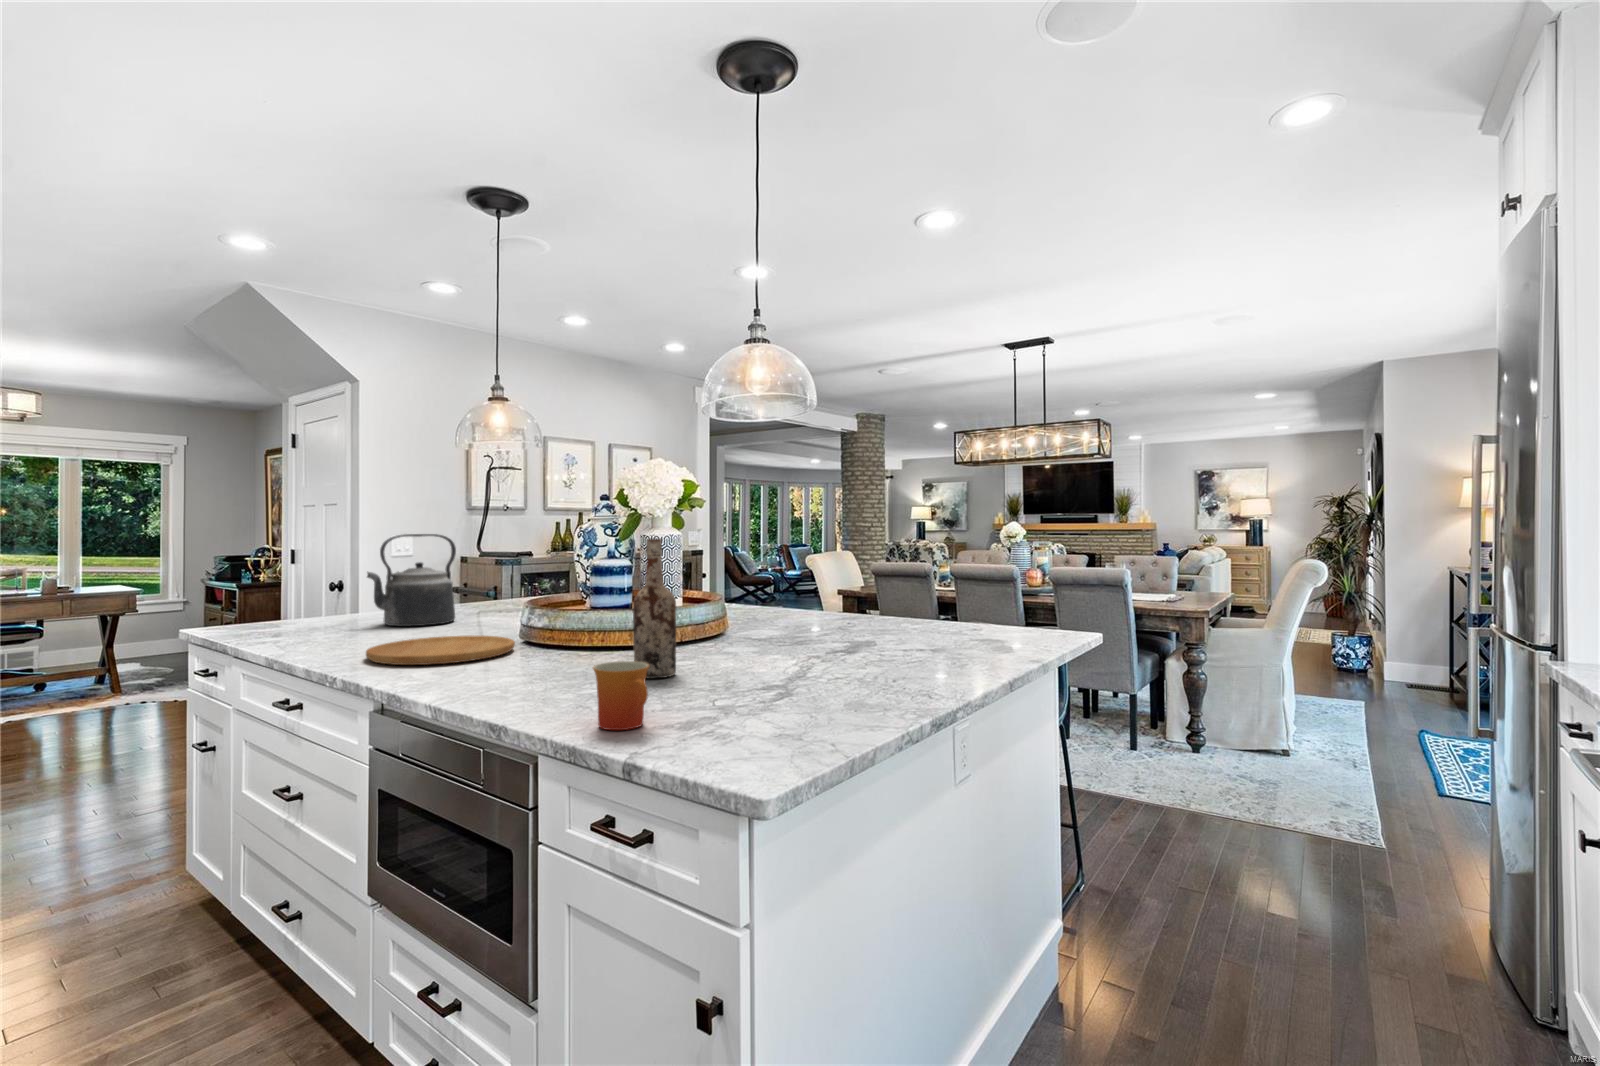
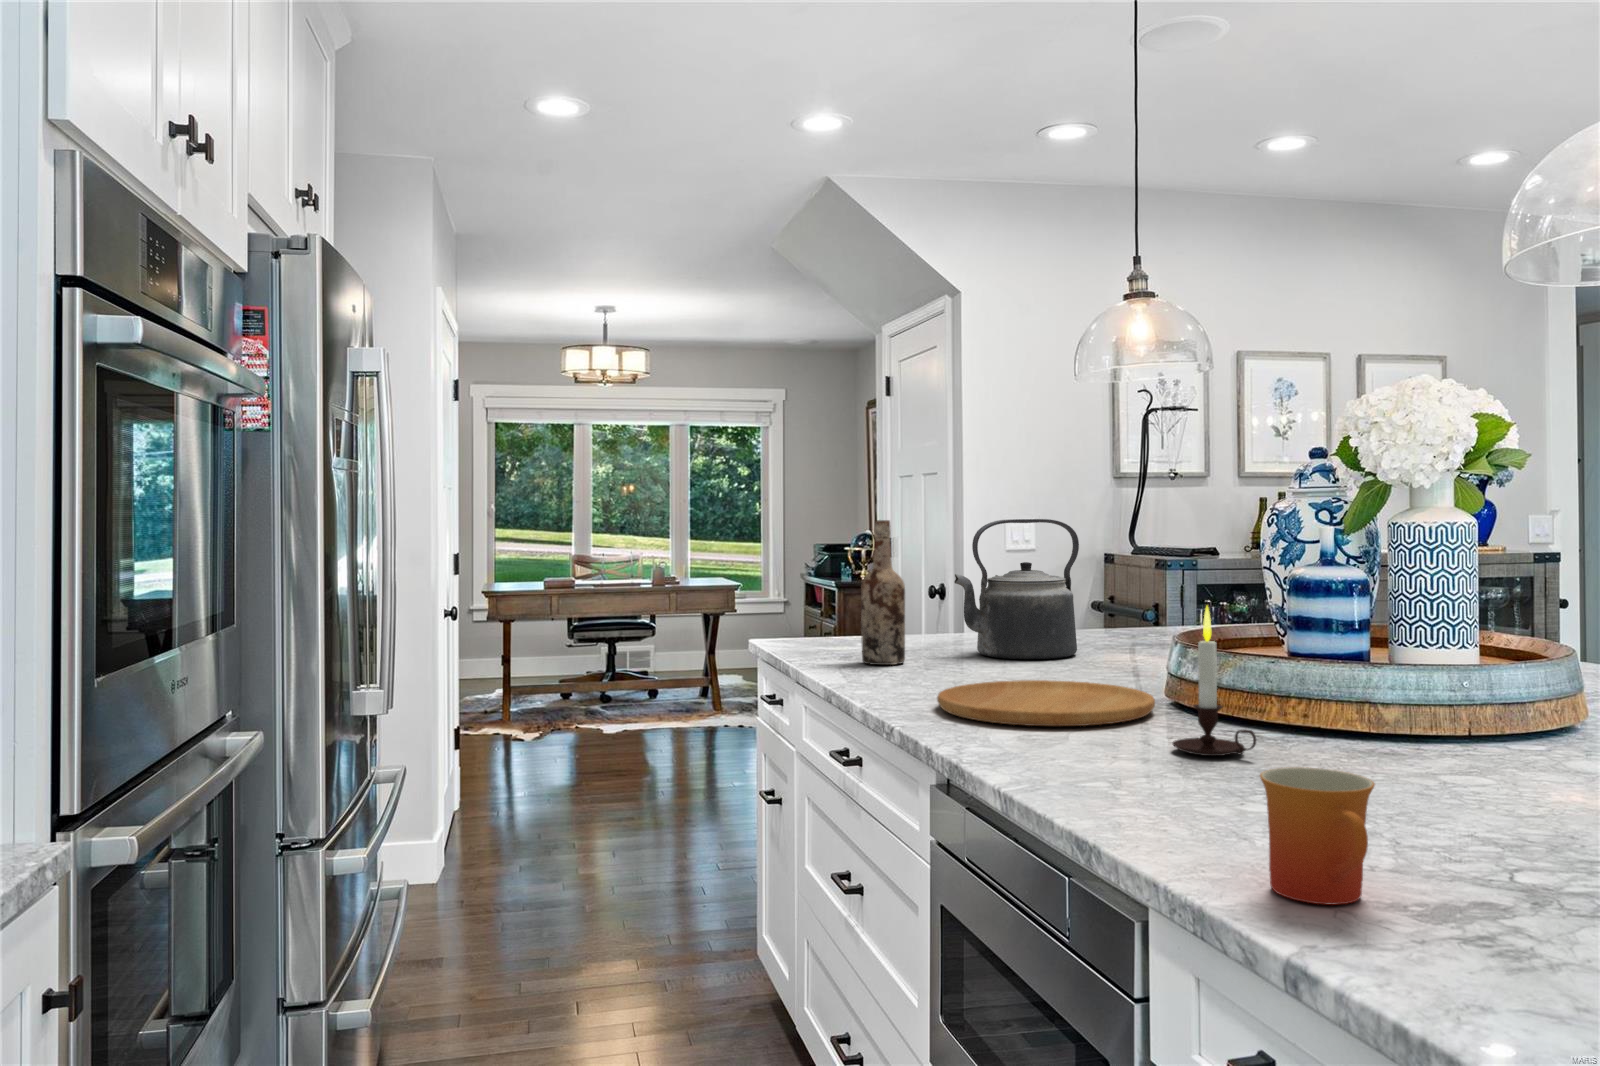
wine bottle: present [633,538,676,679] -> present [861,520,905,665]
candle: none [530,582,579,669] -> present [1173,606,1256,756]

